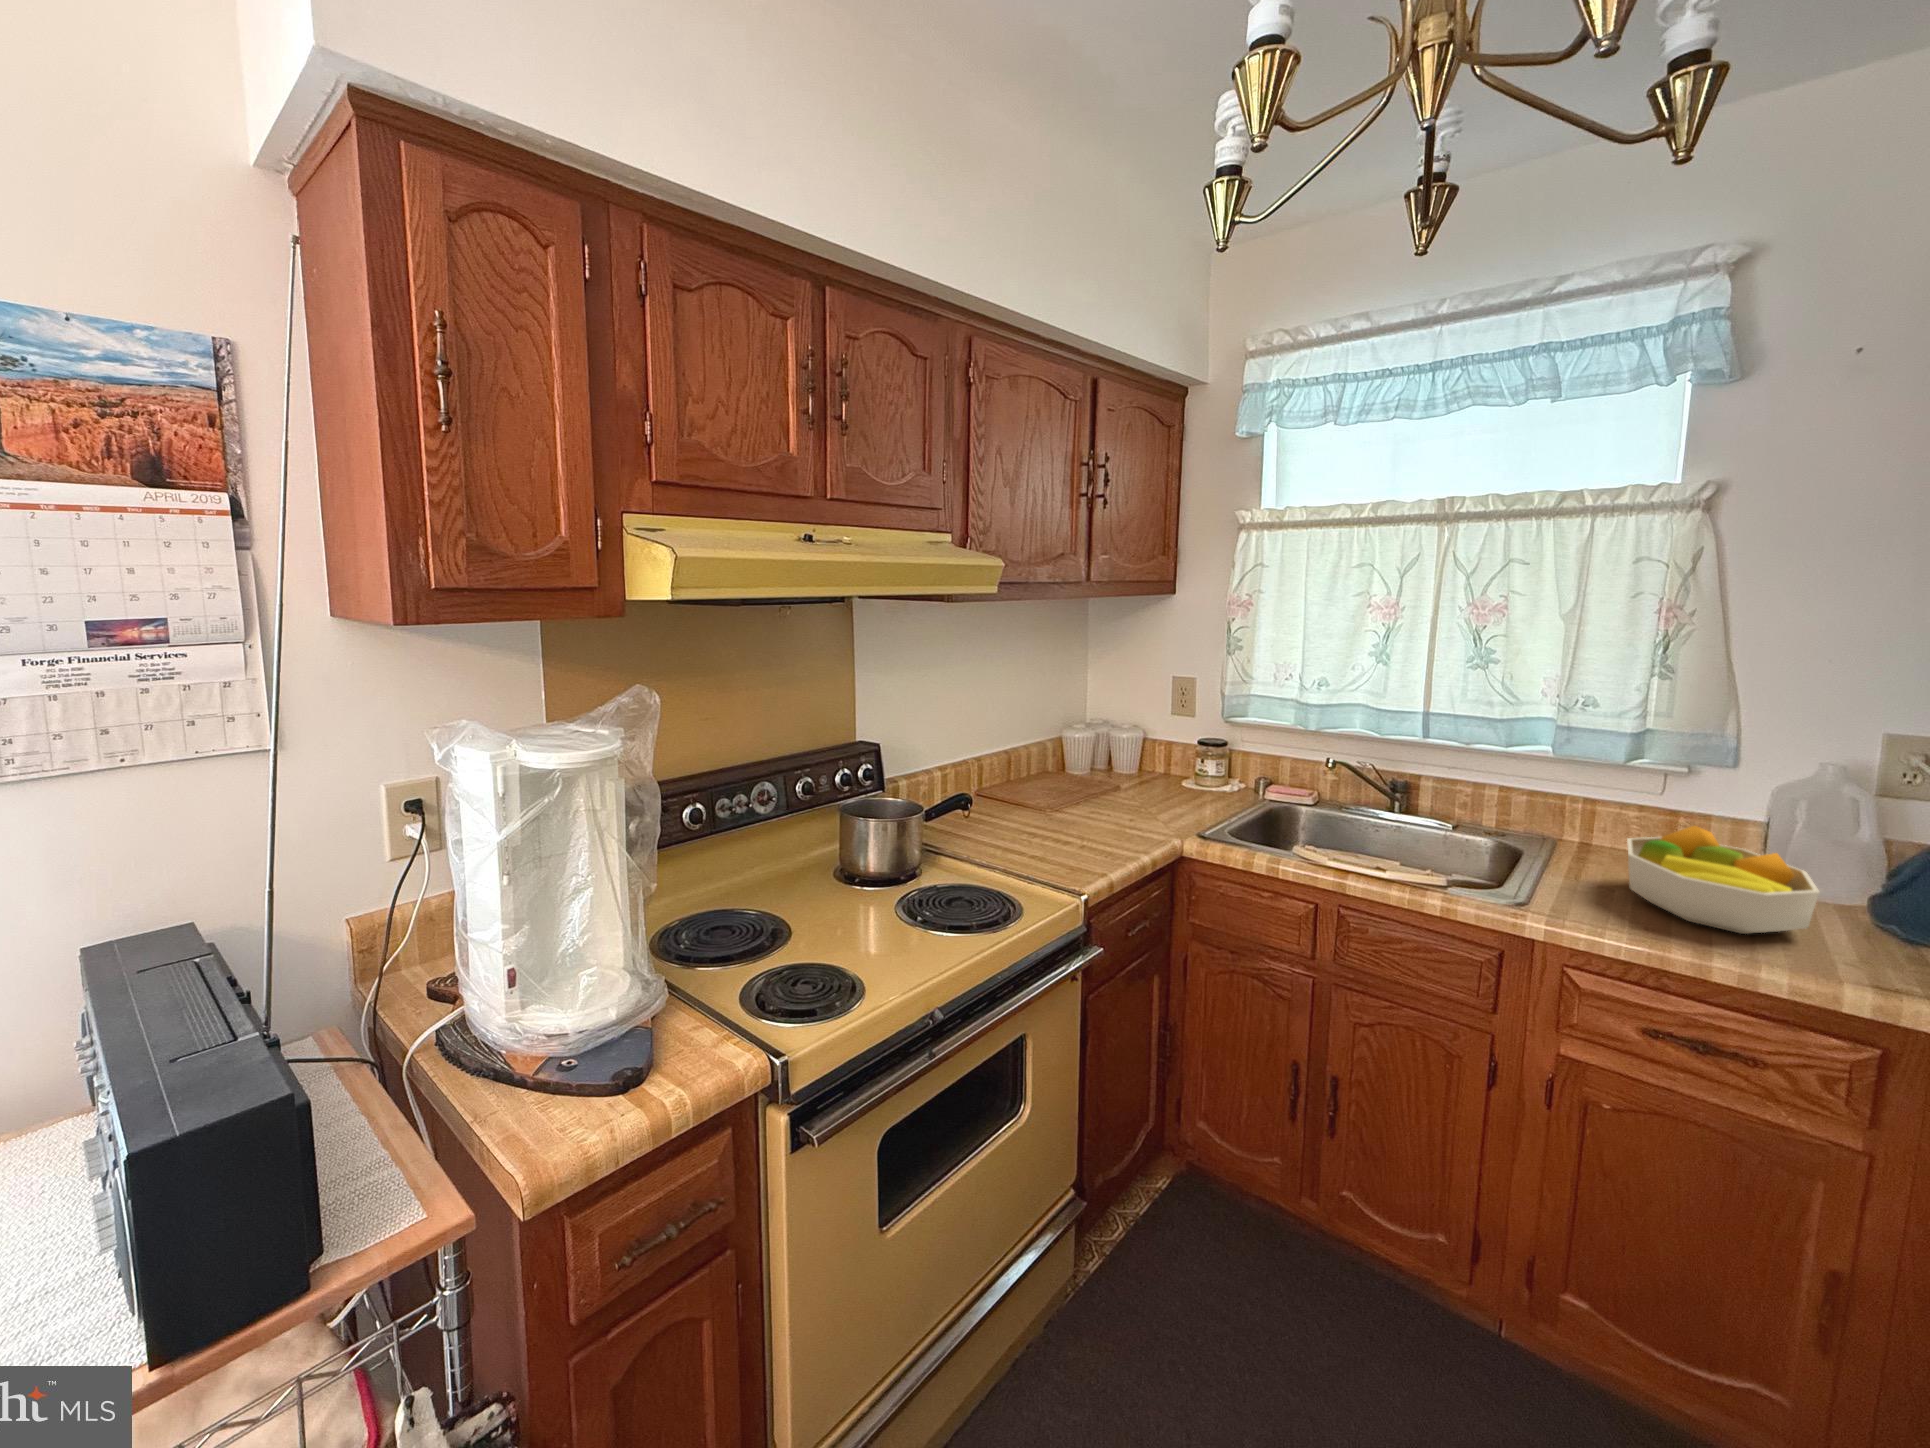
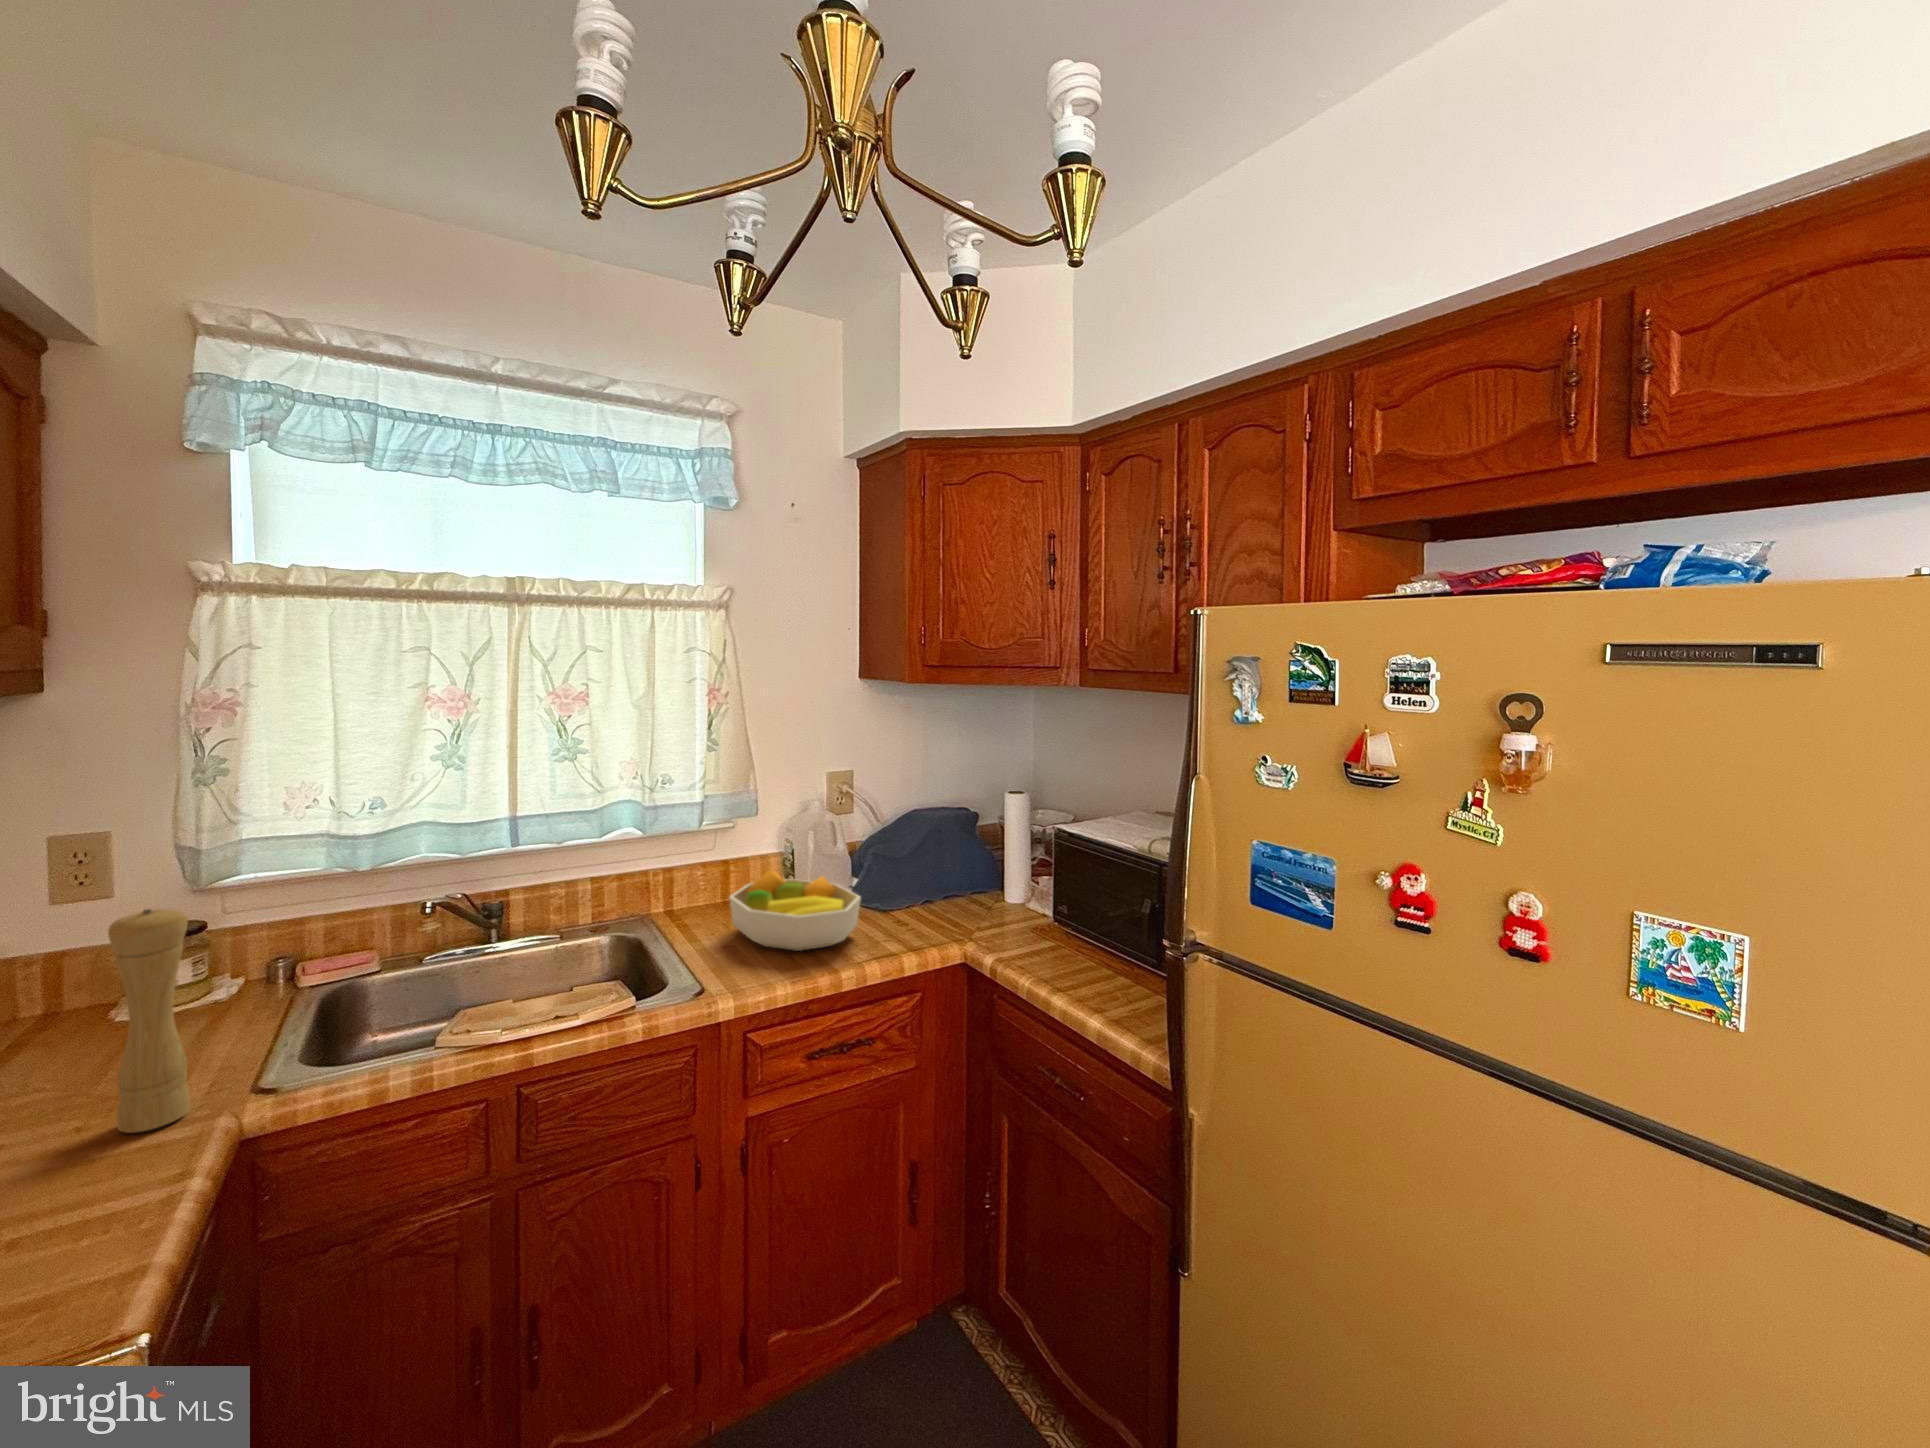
pepper mill: none [1141,712,1174,833] -> present [108,909,190,1133]

